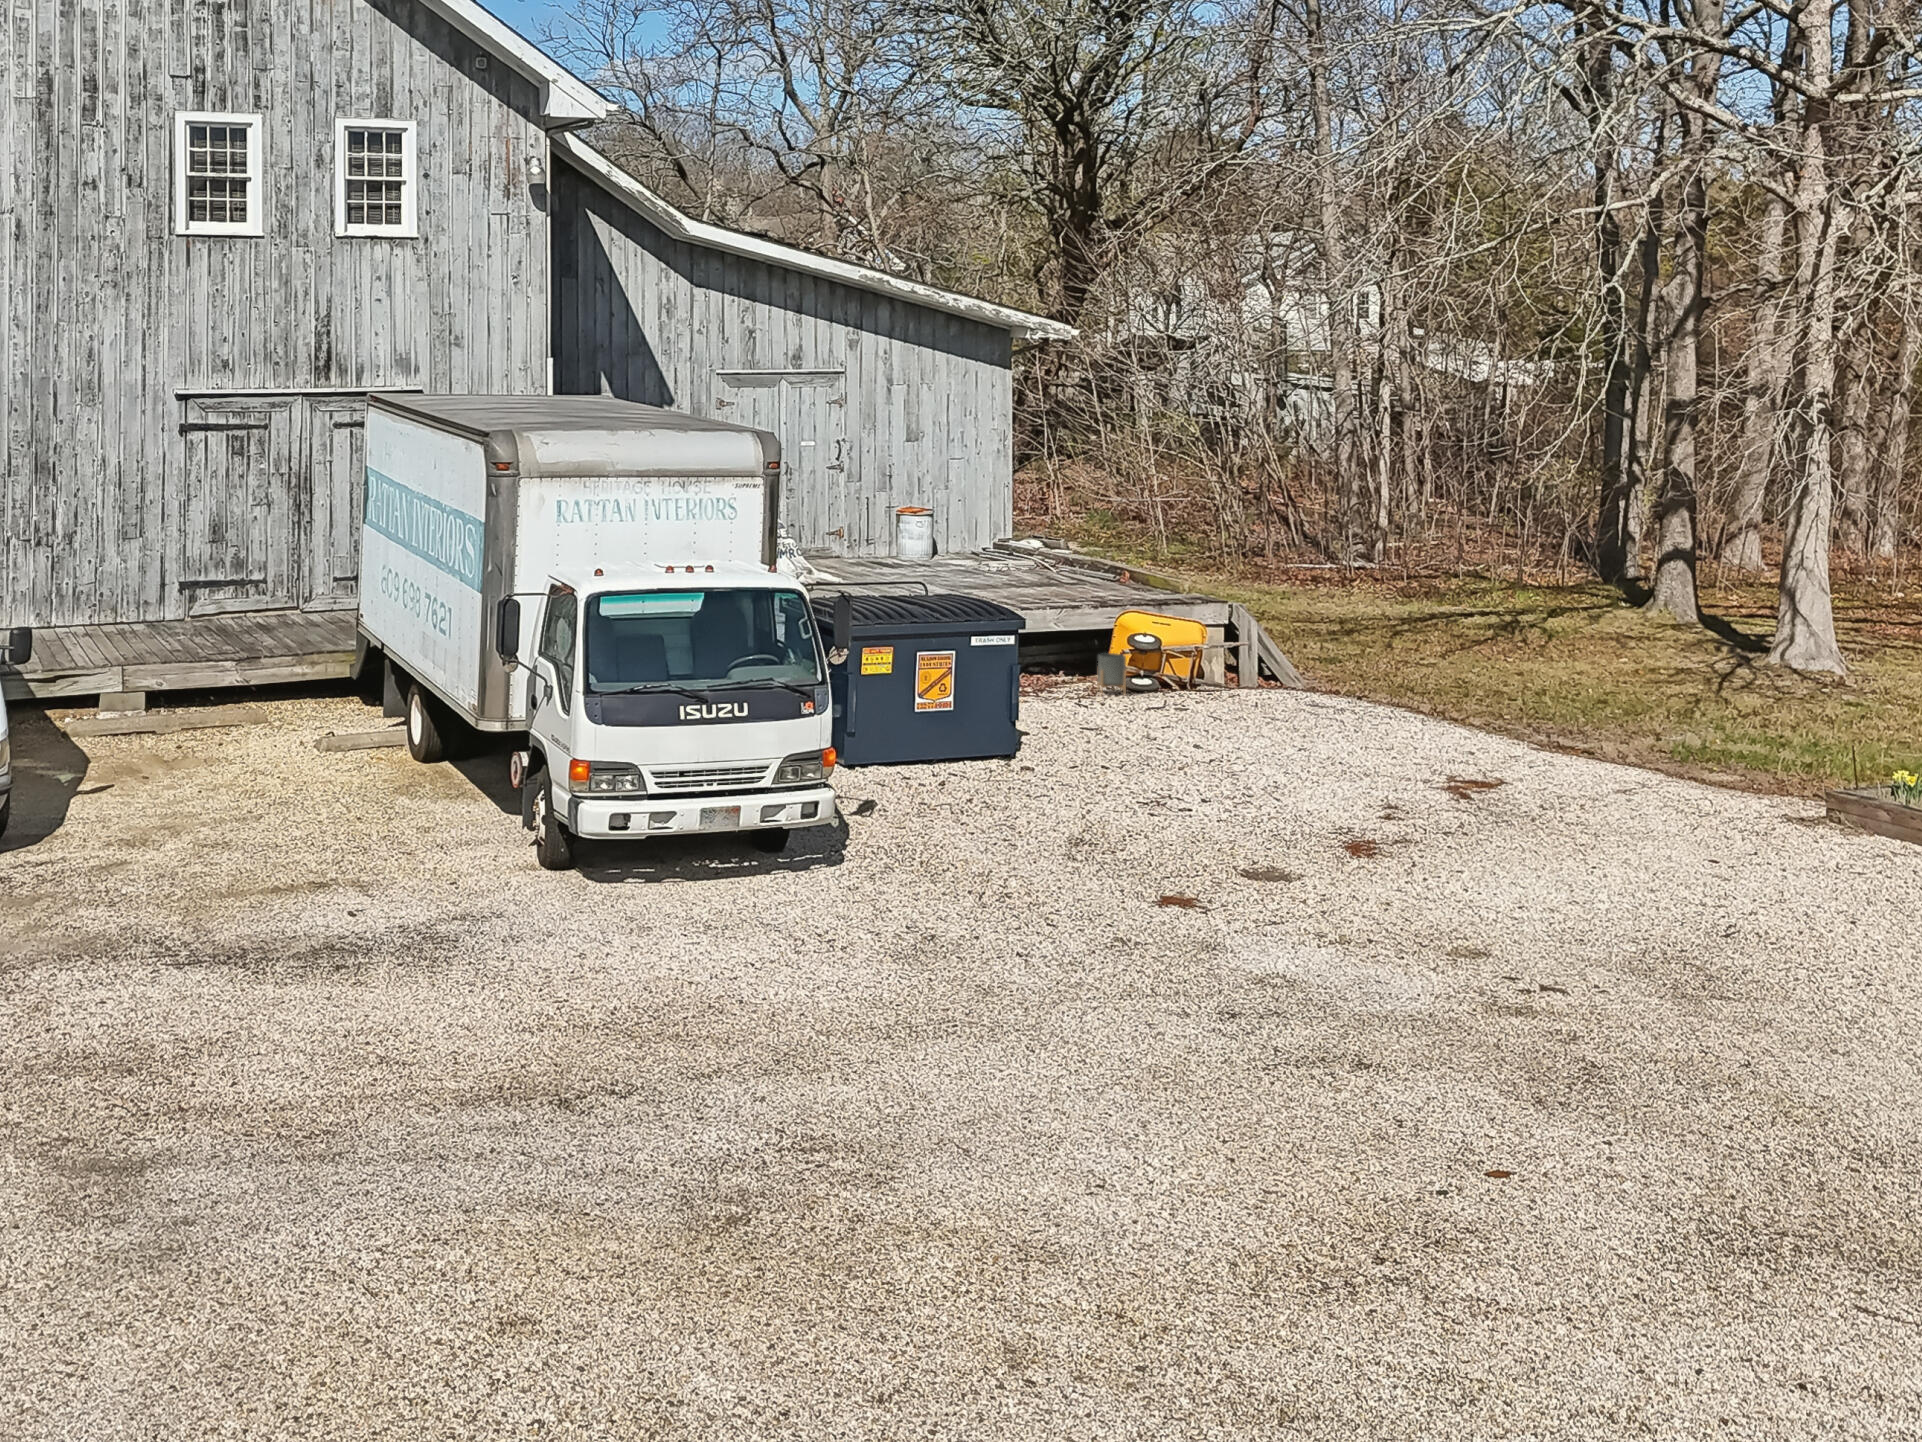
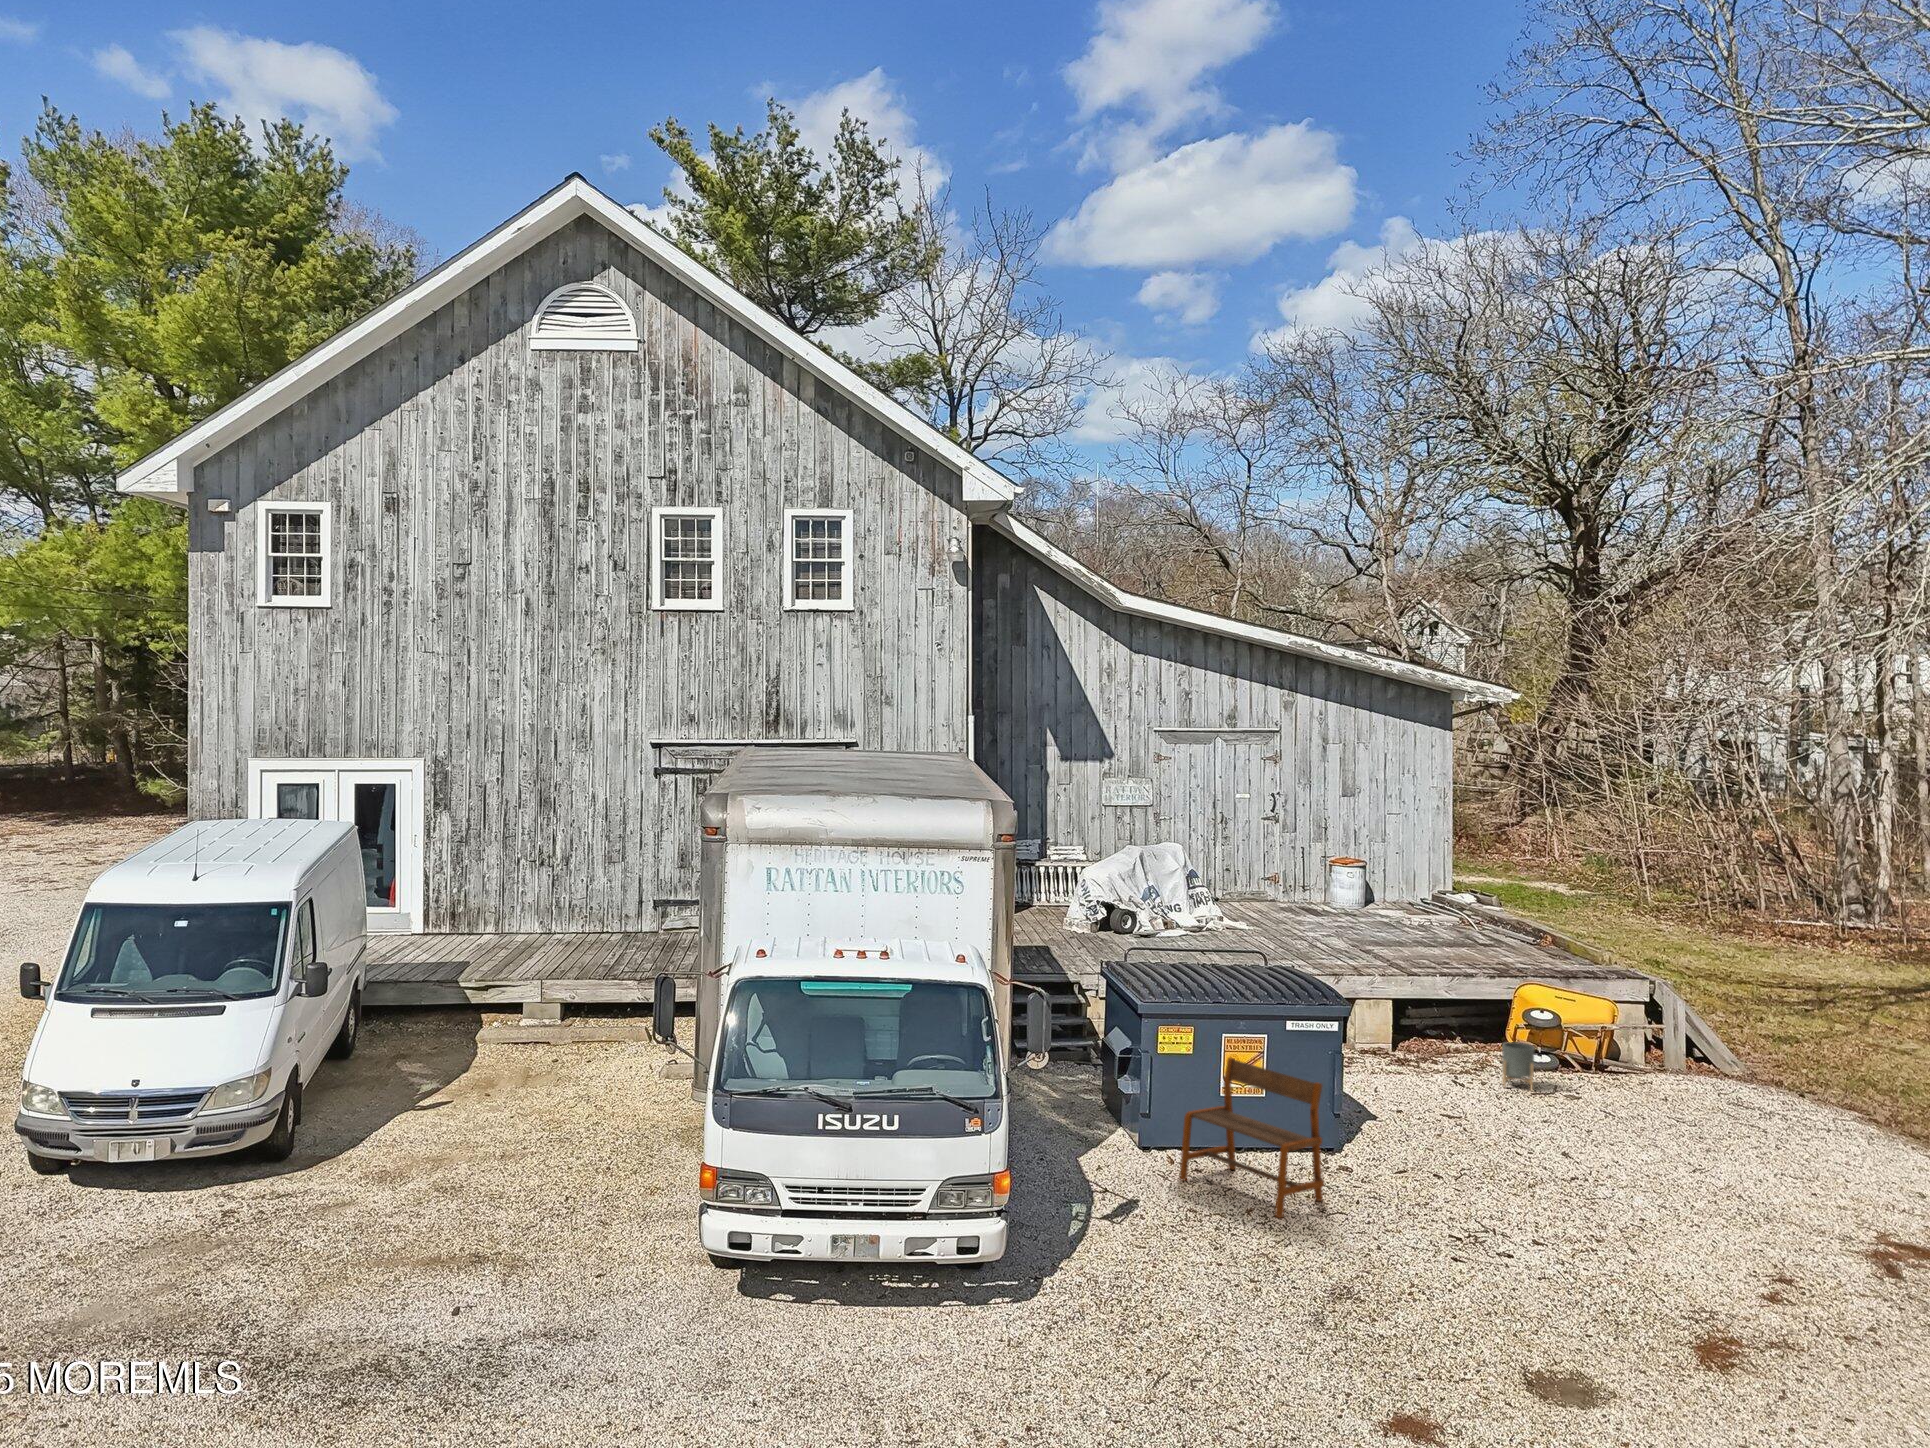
bench: none [884,667,1012,795] -> present [1179,1057,1325,1218]

